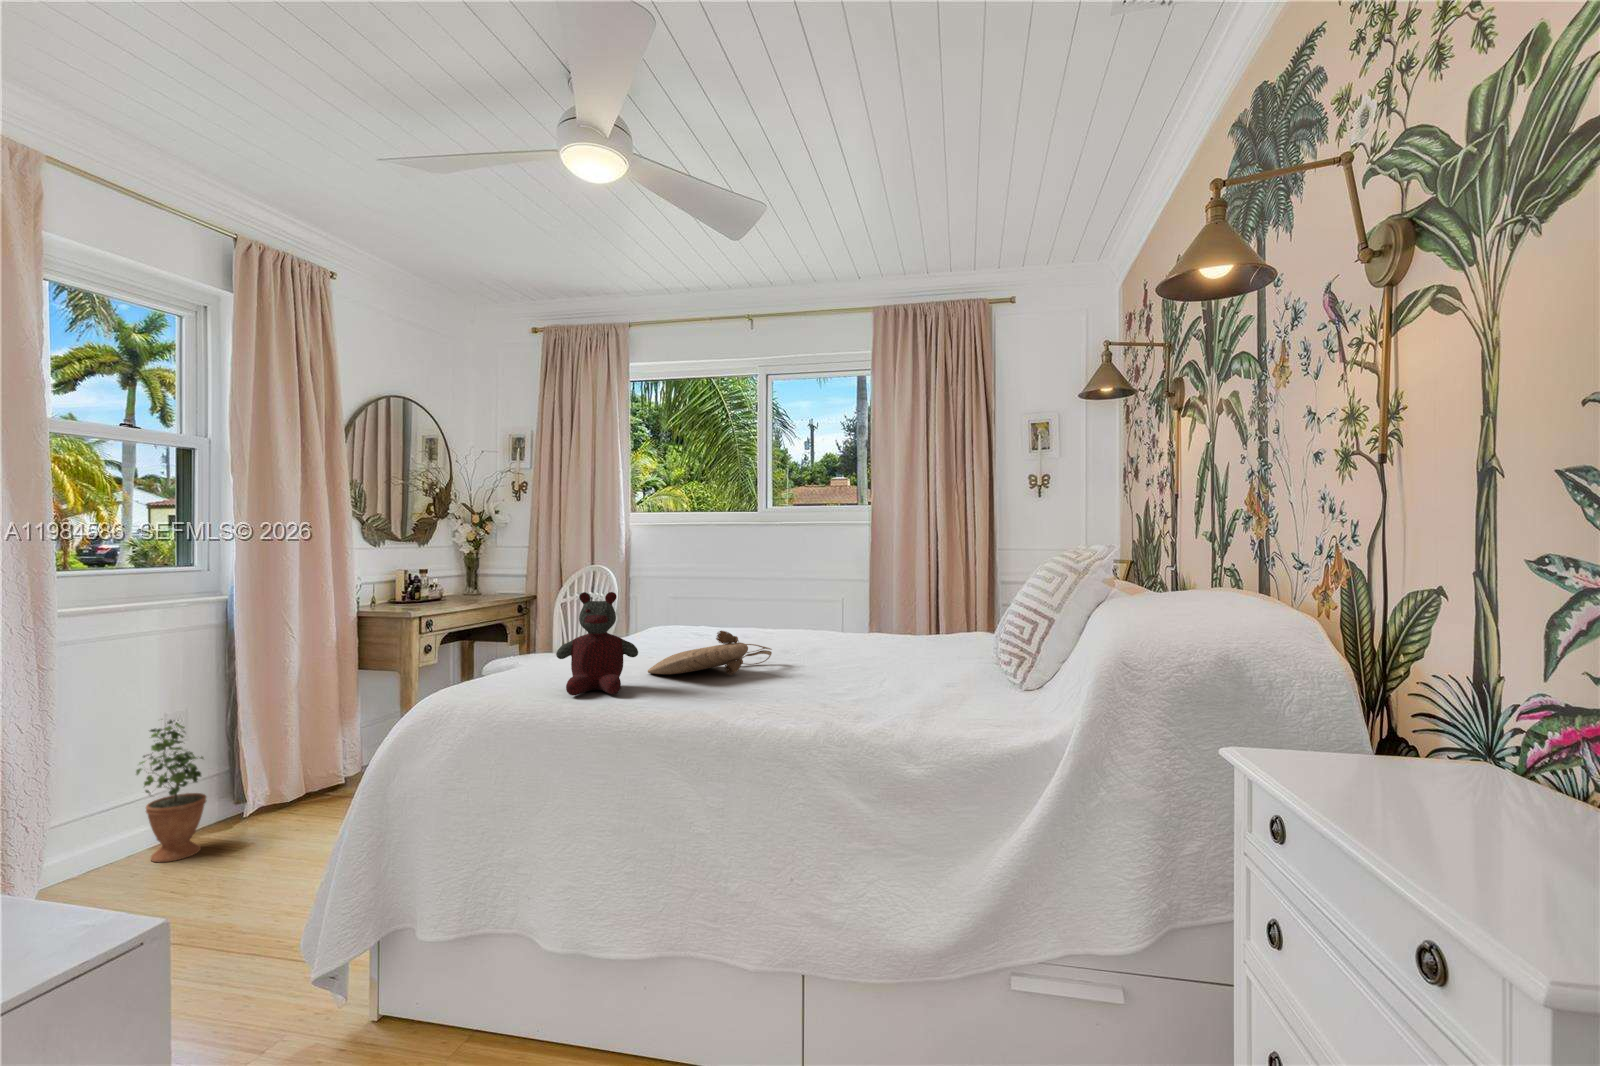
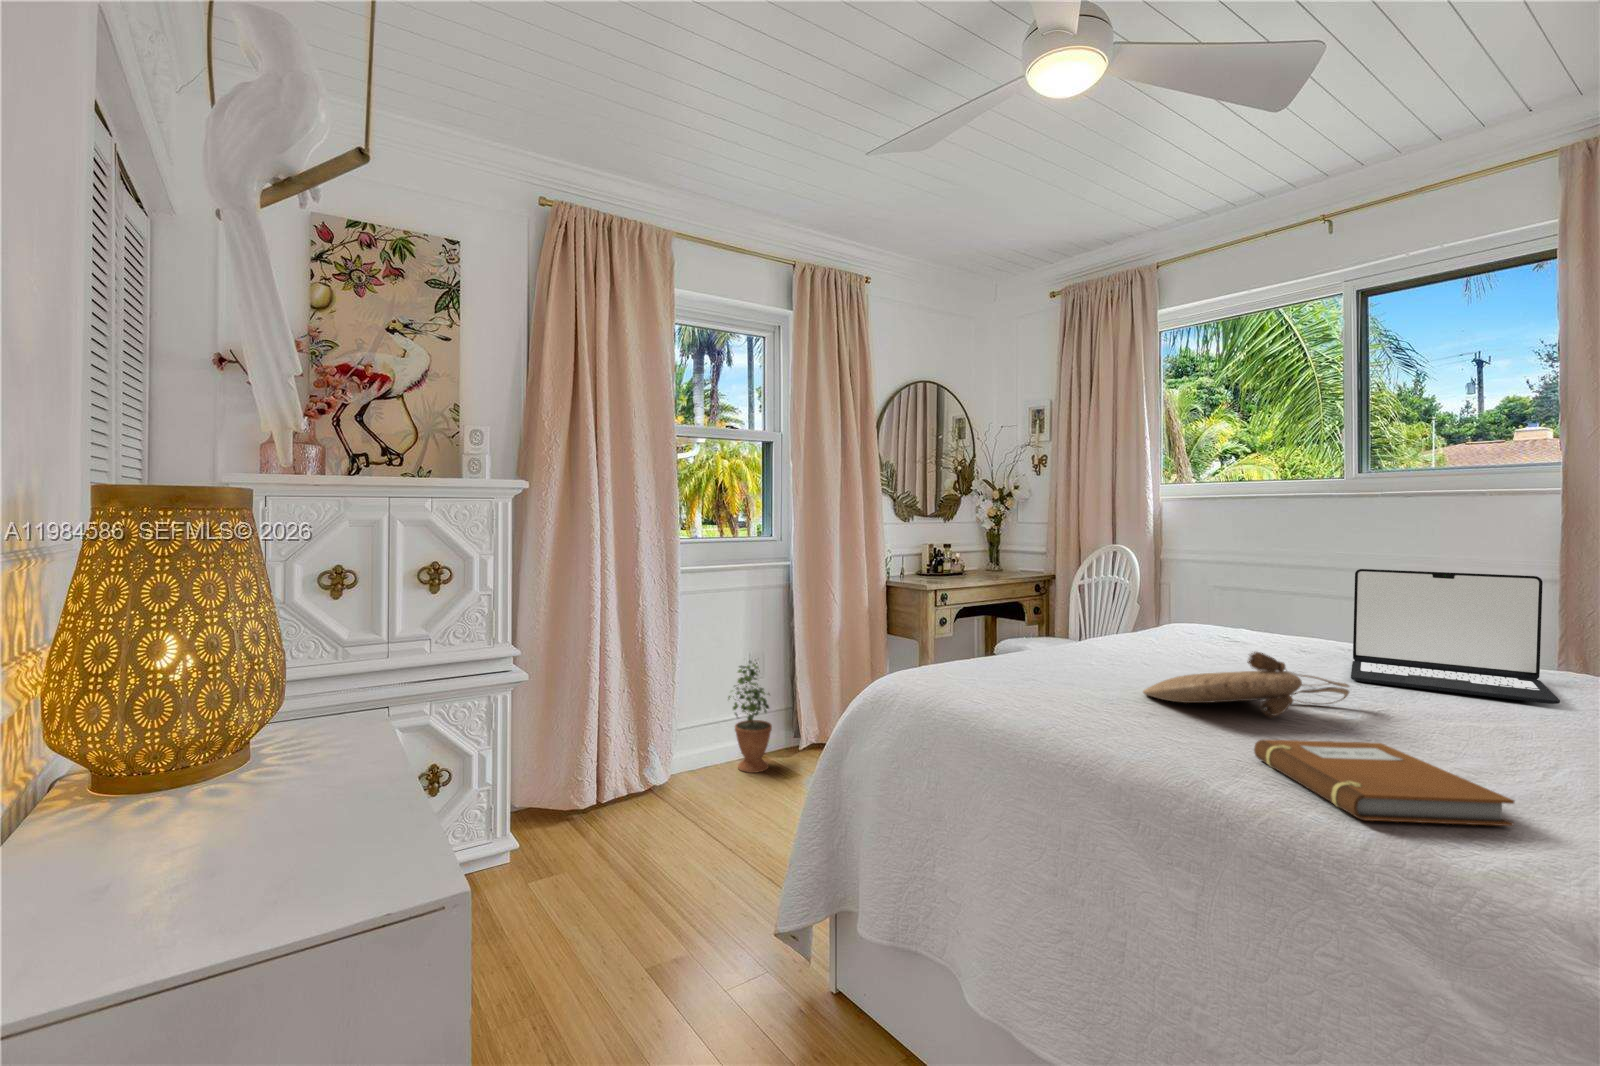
laptop: none [769,574,868,649] -> present [1351,569,1560,704]
stuffed bear: present [556,592,638,696] -> none [1018,586,1123,721]
notebook: none [728,676,852,715] -> present [1254,739,1514,826]

